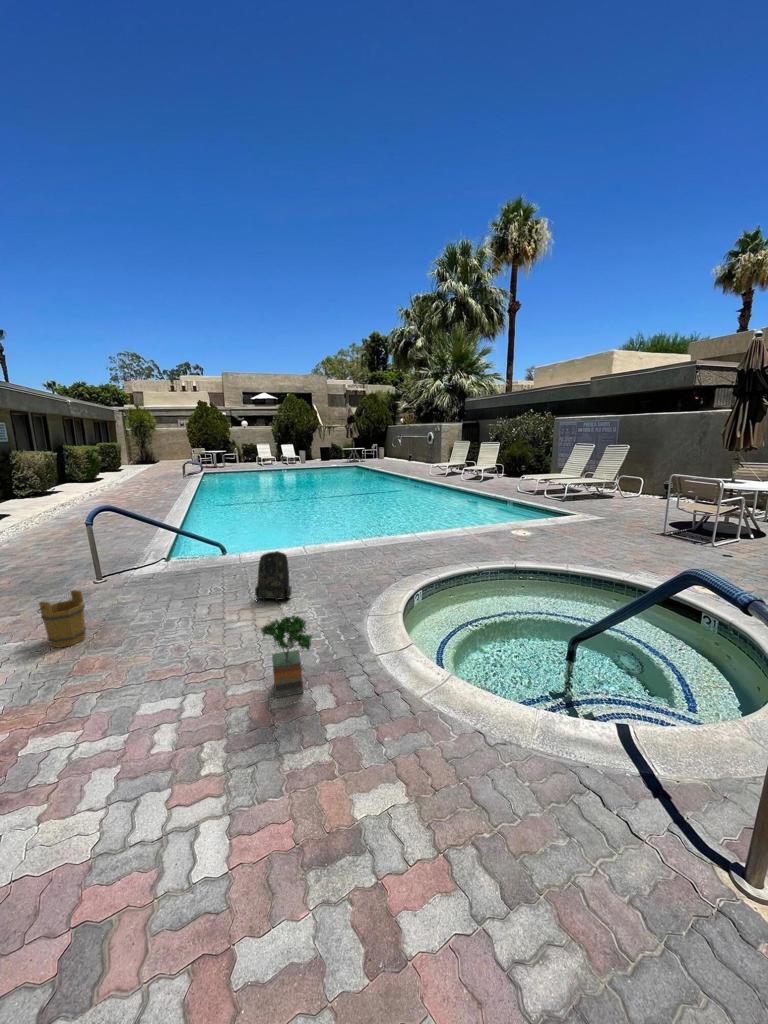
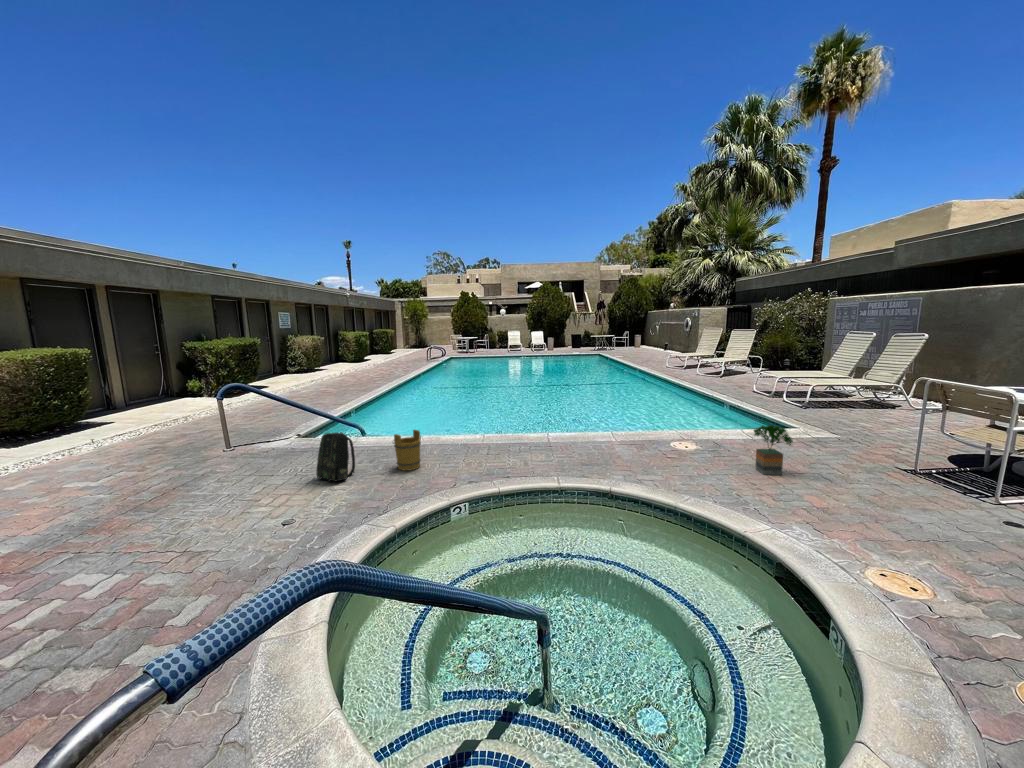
bucket: present [38,590,86,648] -> present [394,430,421,471]
potted tree: present [261,616,312,698] -> present [754,425,793,475]

